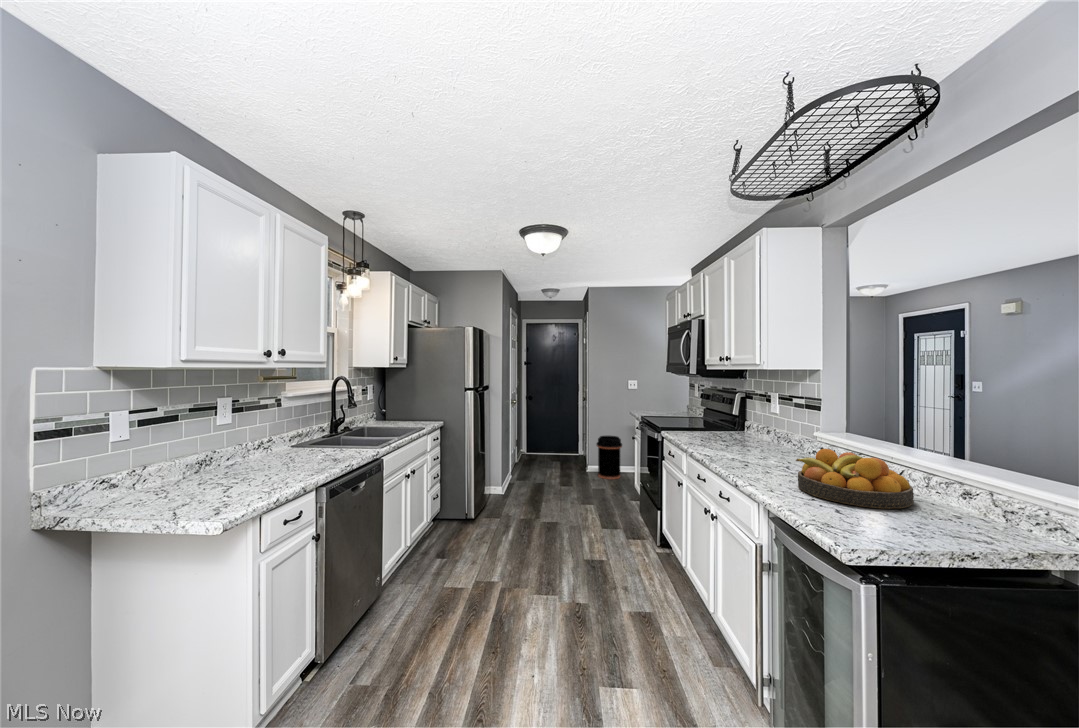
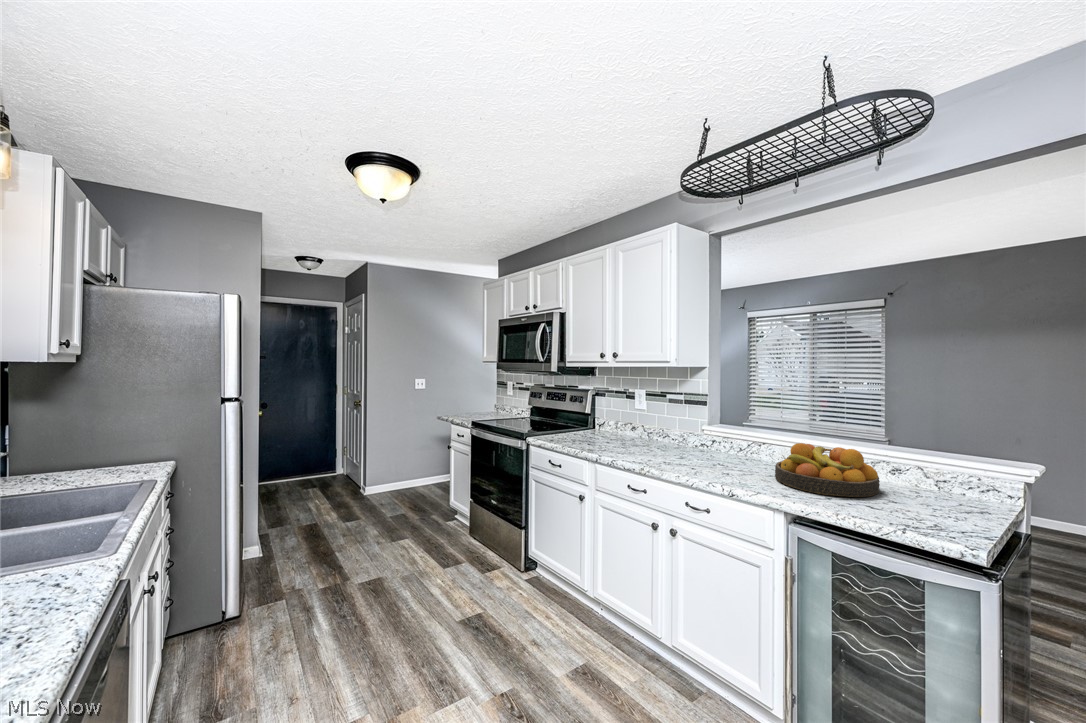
trash can: present [597,436,622,479] -> none [384,442,417,498]

